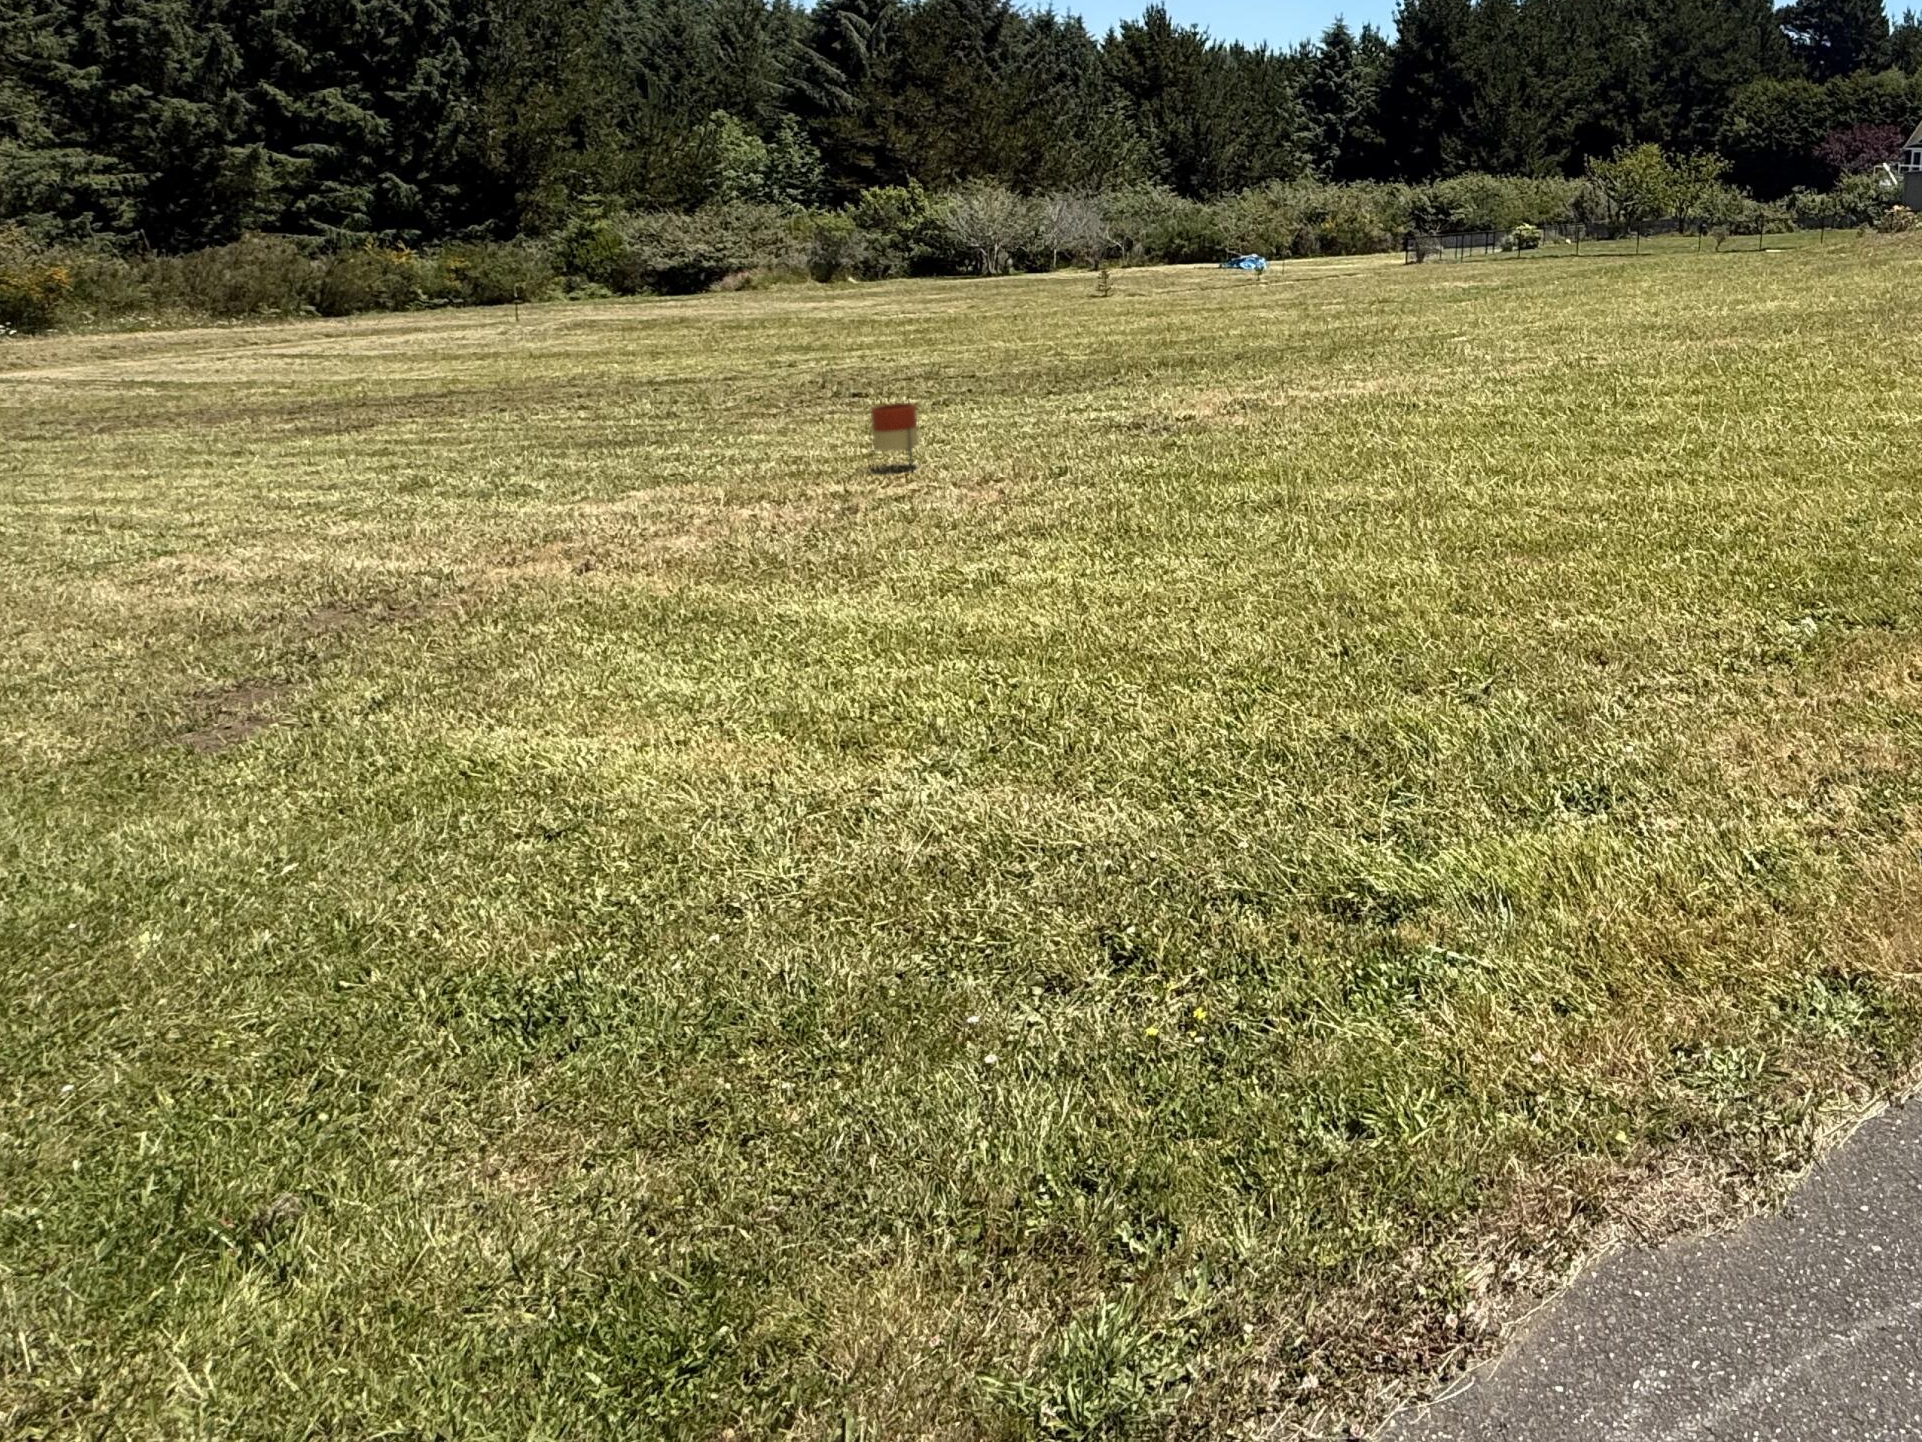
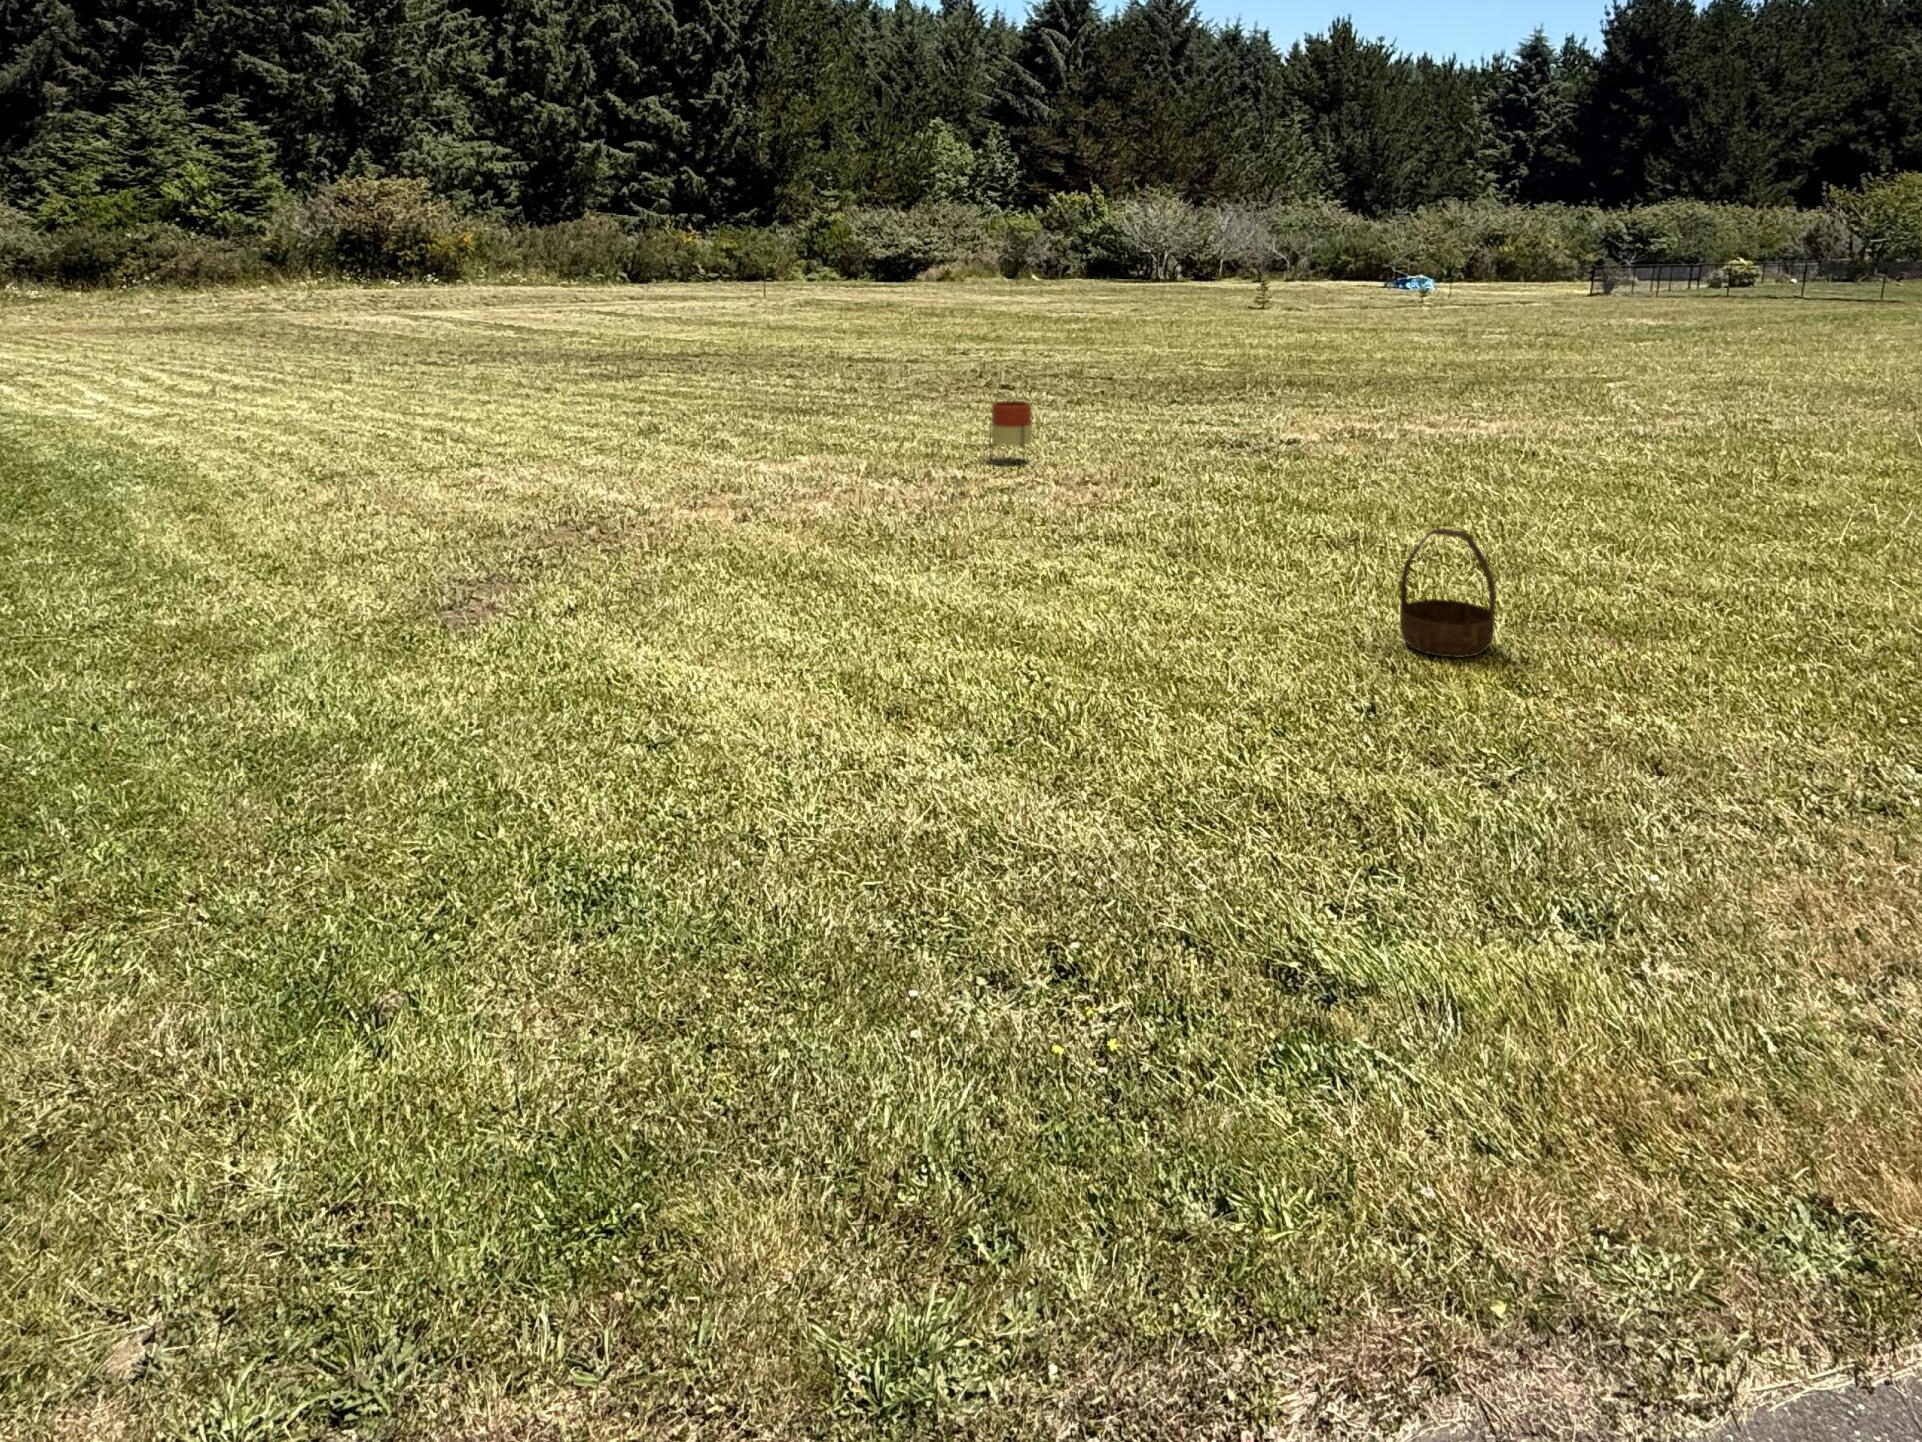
basket: none [1344,476,1430,594] -> present [1400,529,1495,658]

